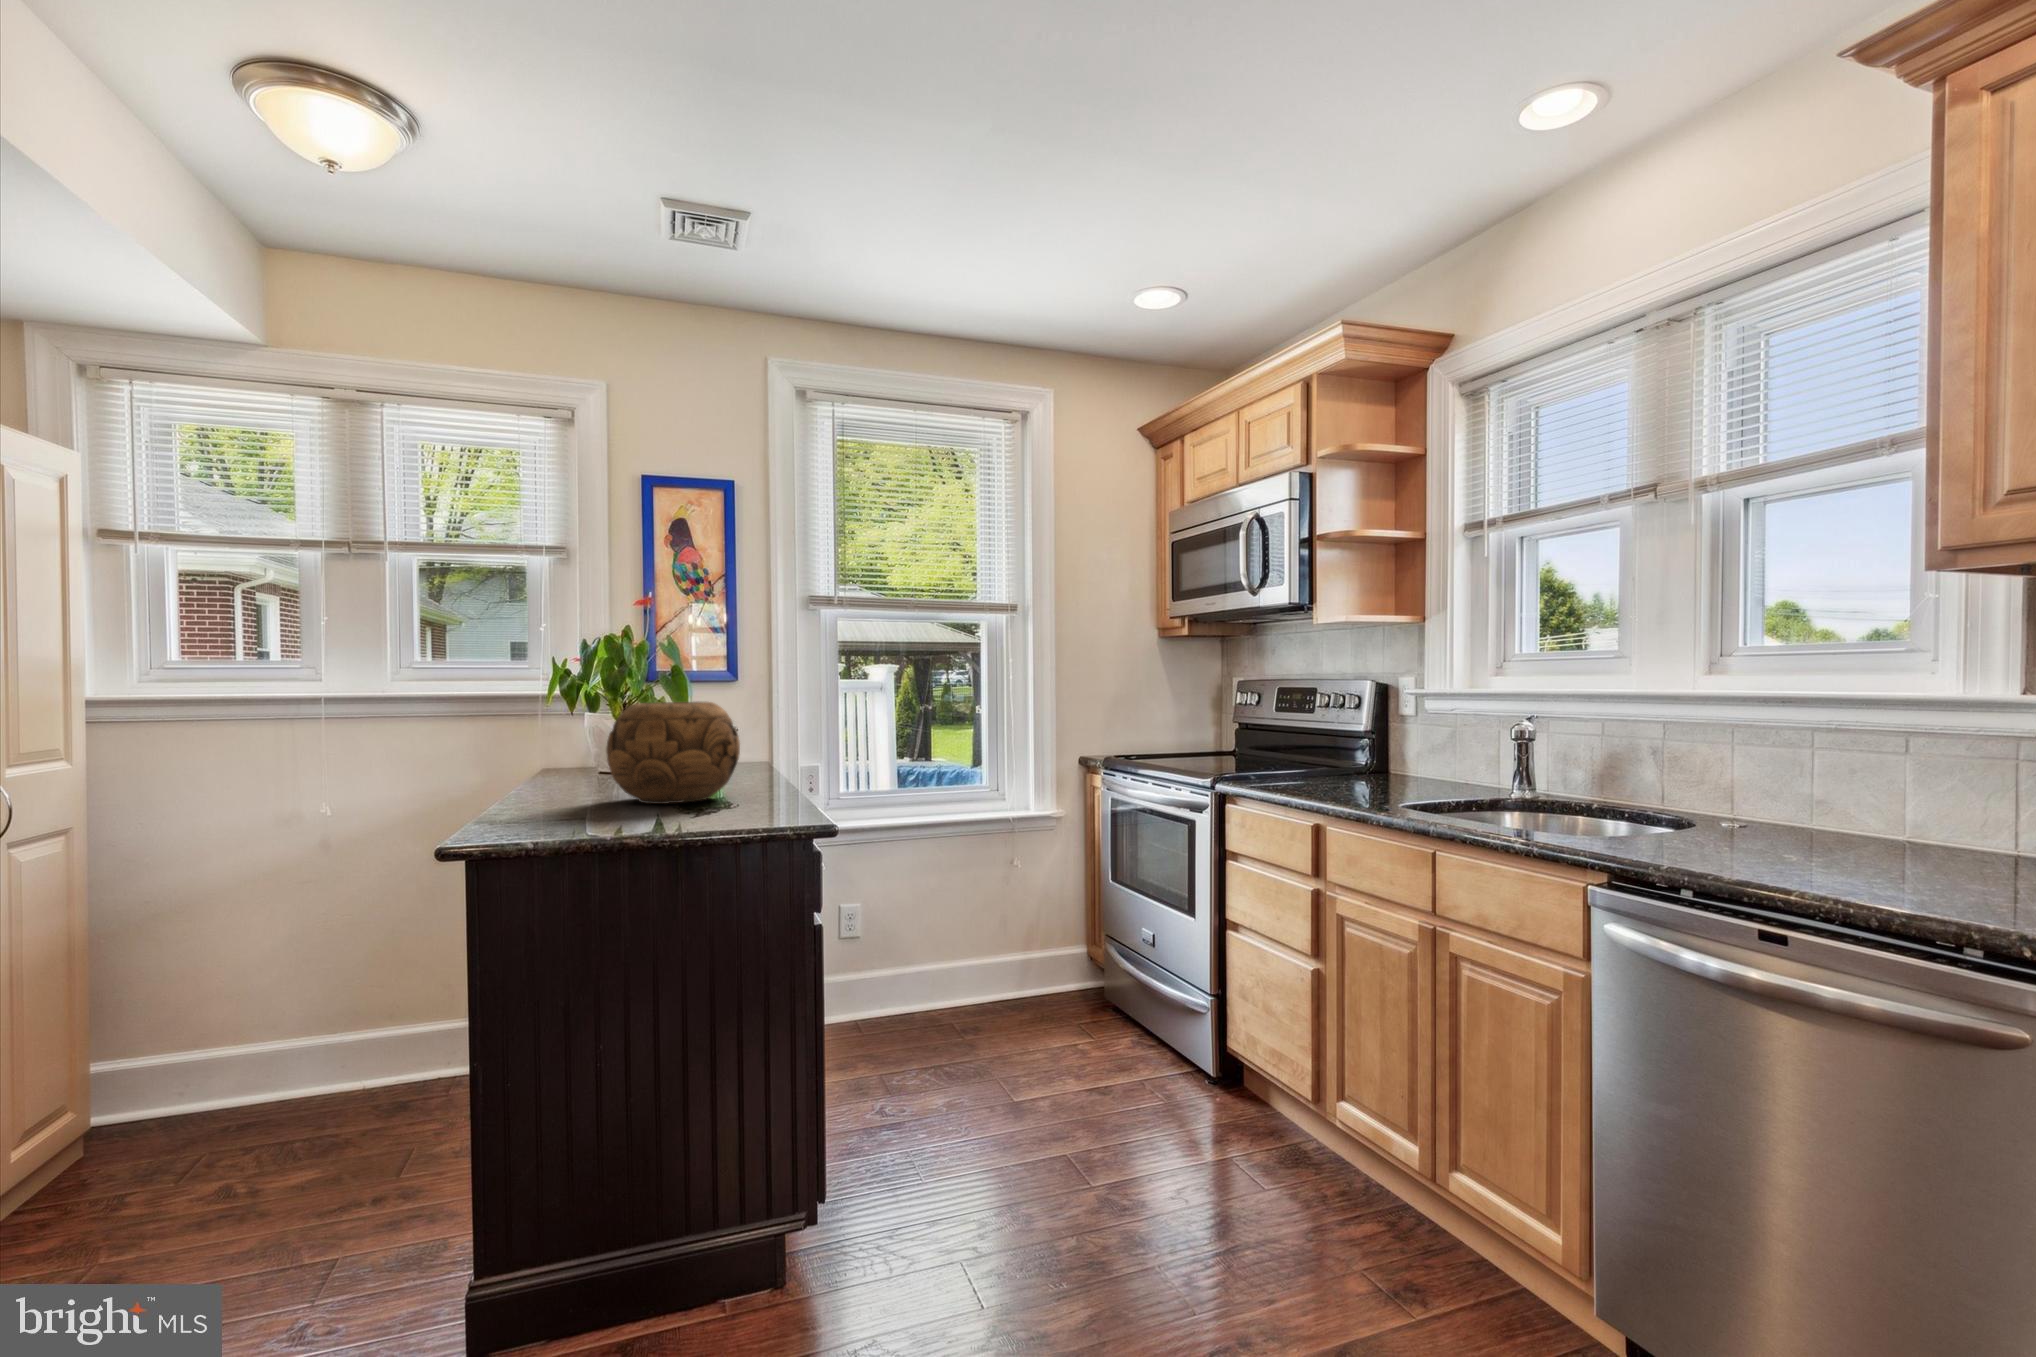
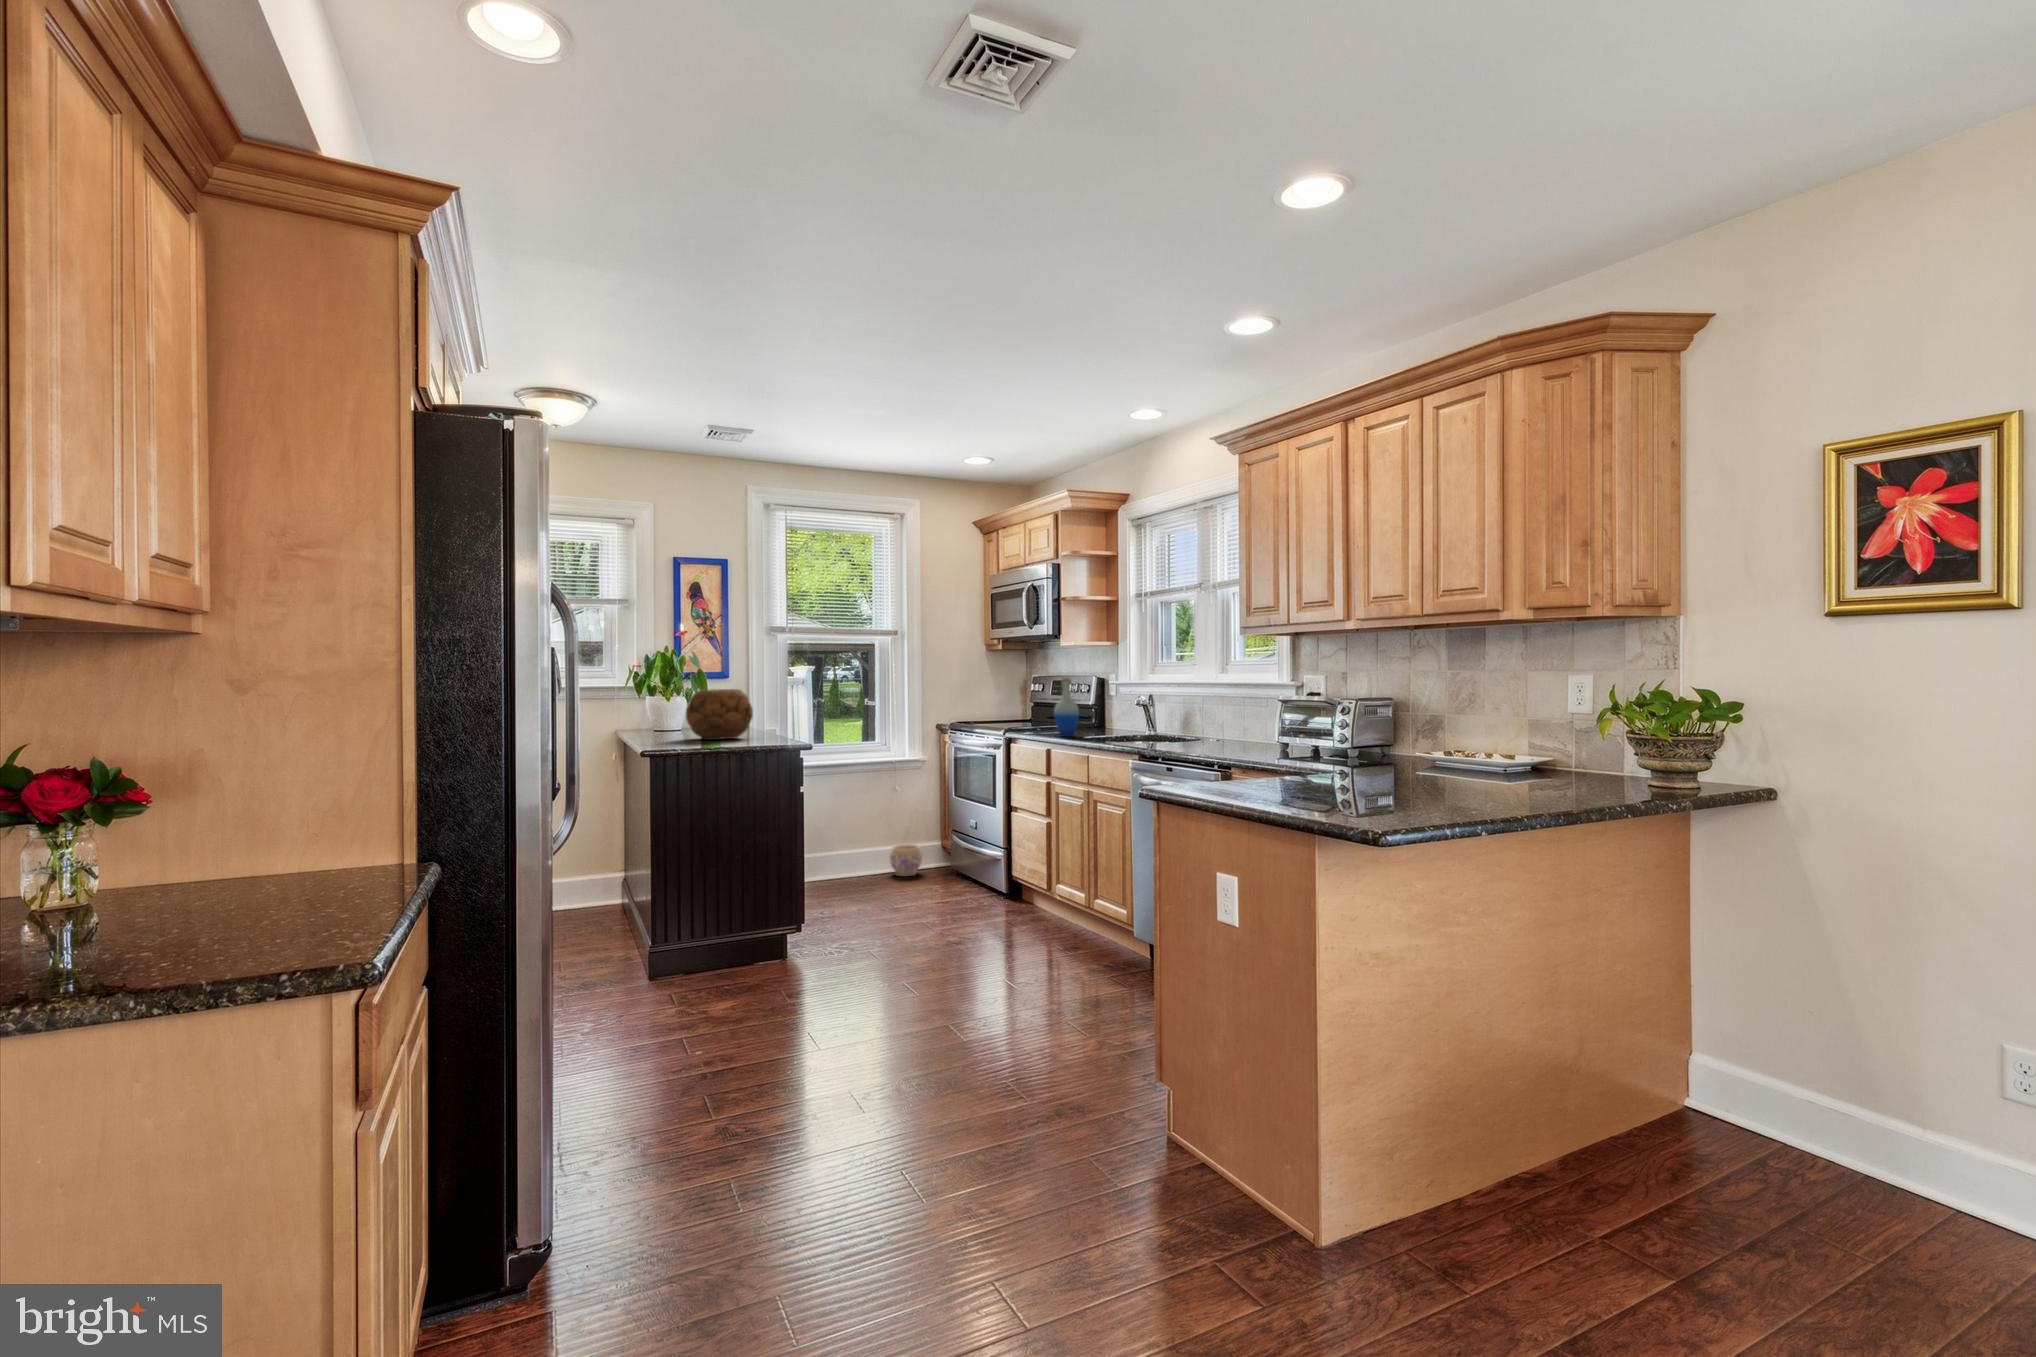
bottle: none [1325,683,1377,799] -> present [1054,678,1079,737]
planter: none [1002,955,1056,1014] -> present [890,844,922,876]

